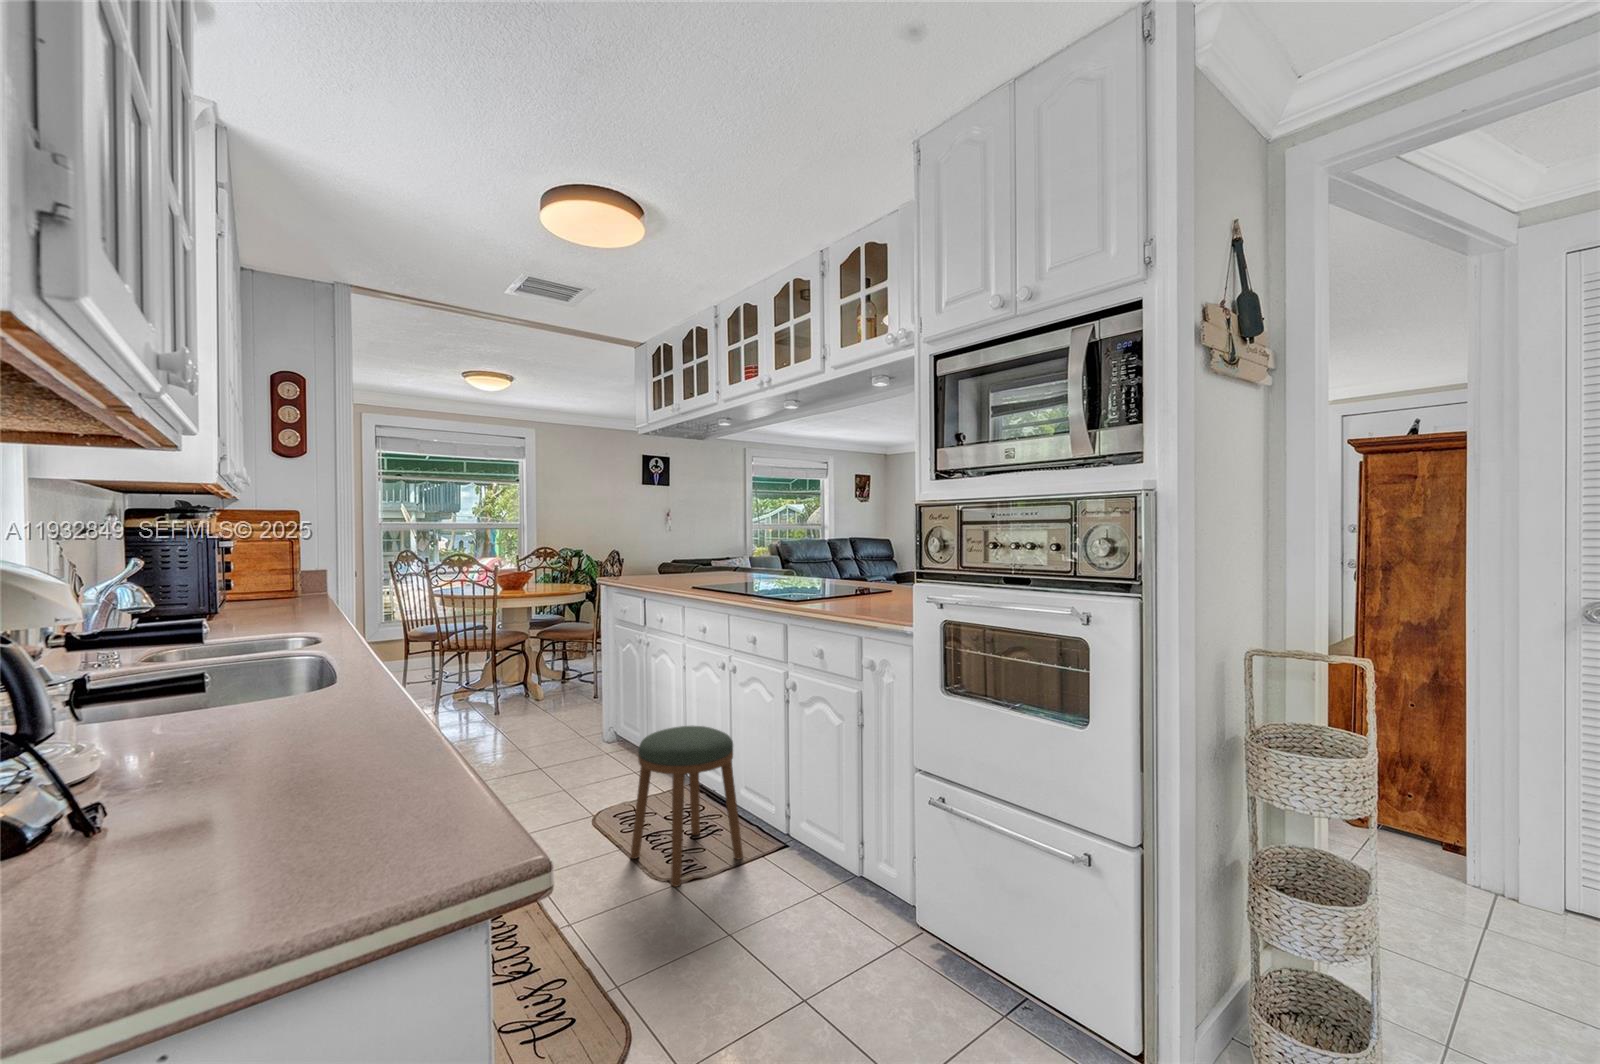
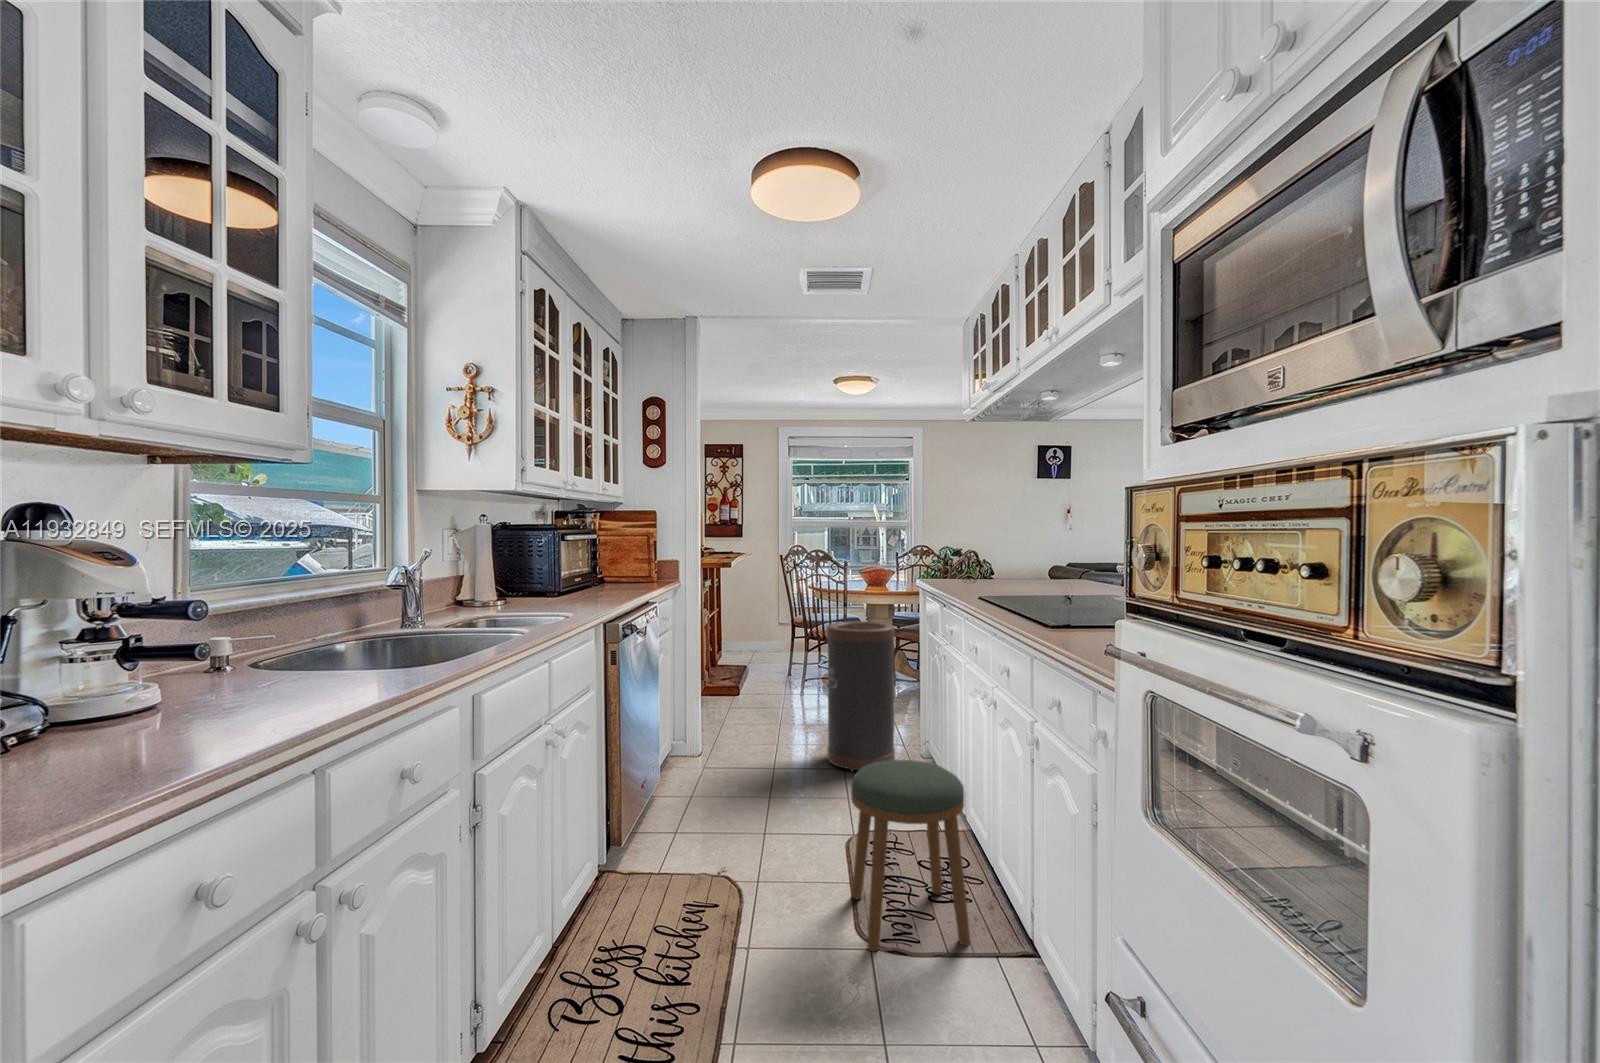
trash can: none [516,621,587,768] -> present [827,621,895,771]

